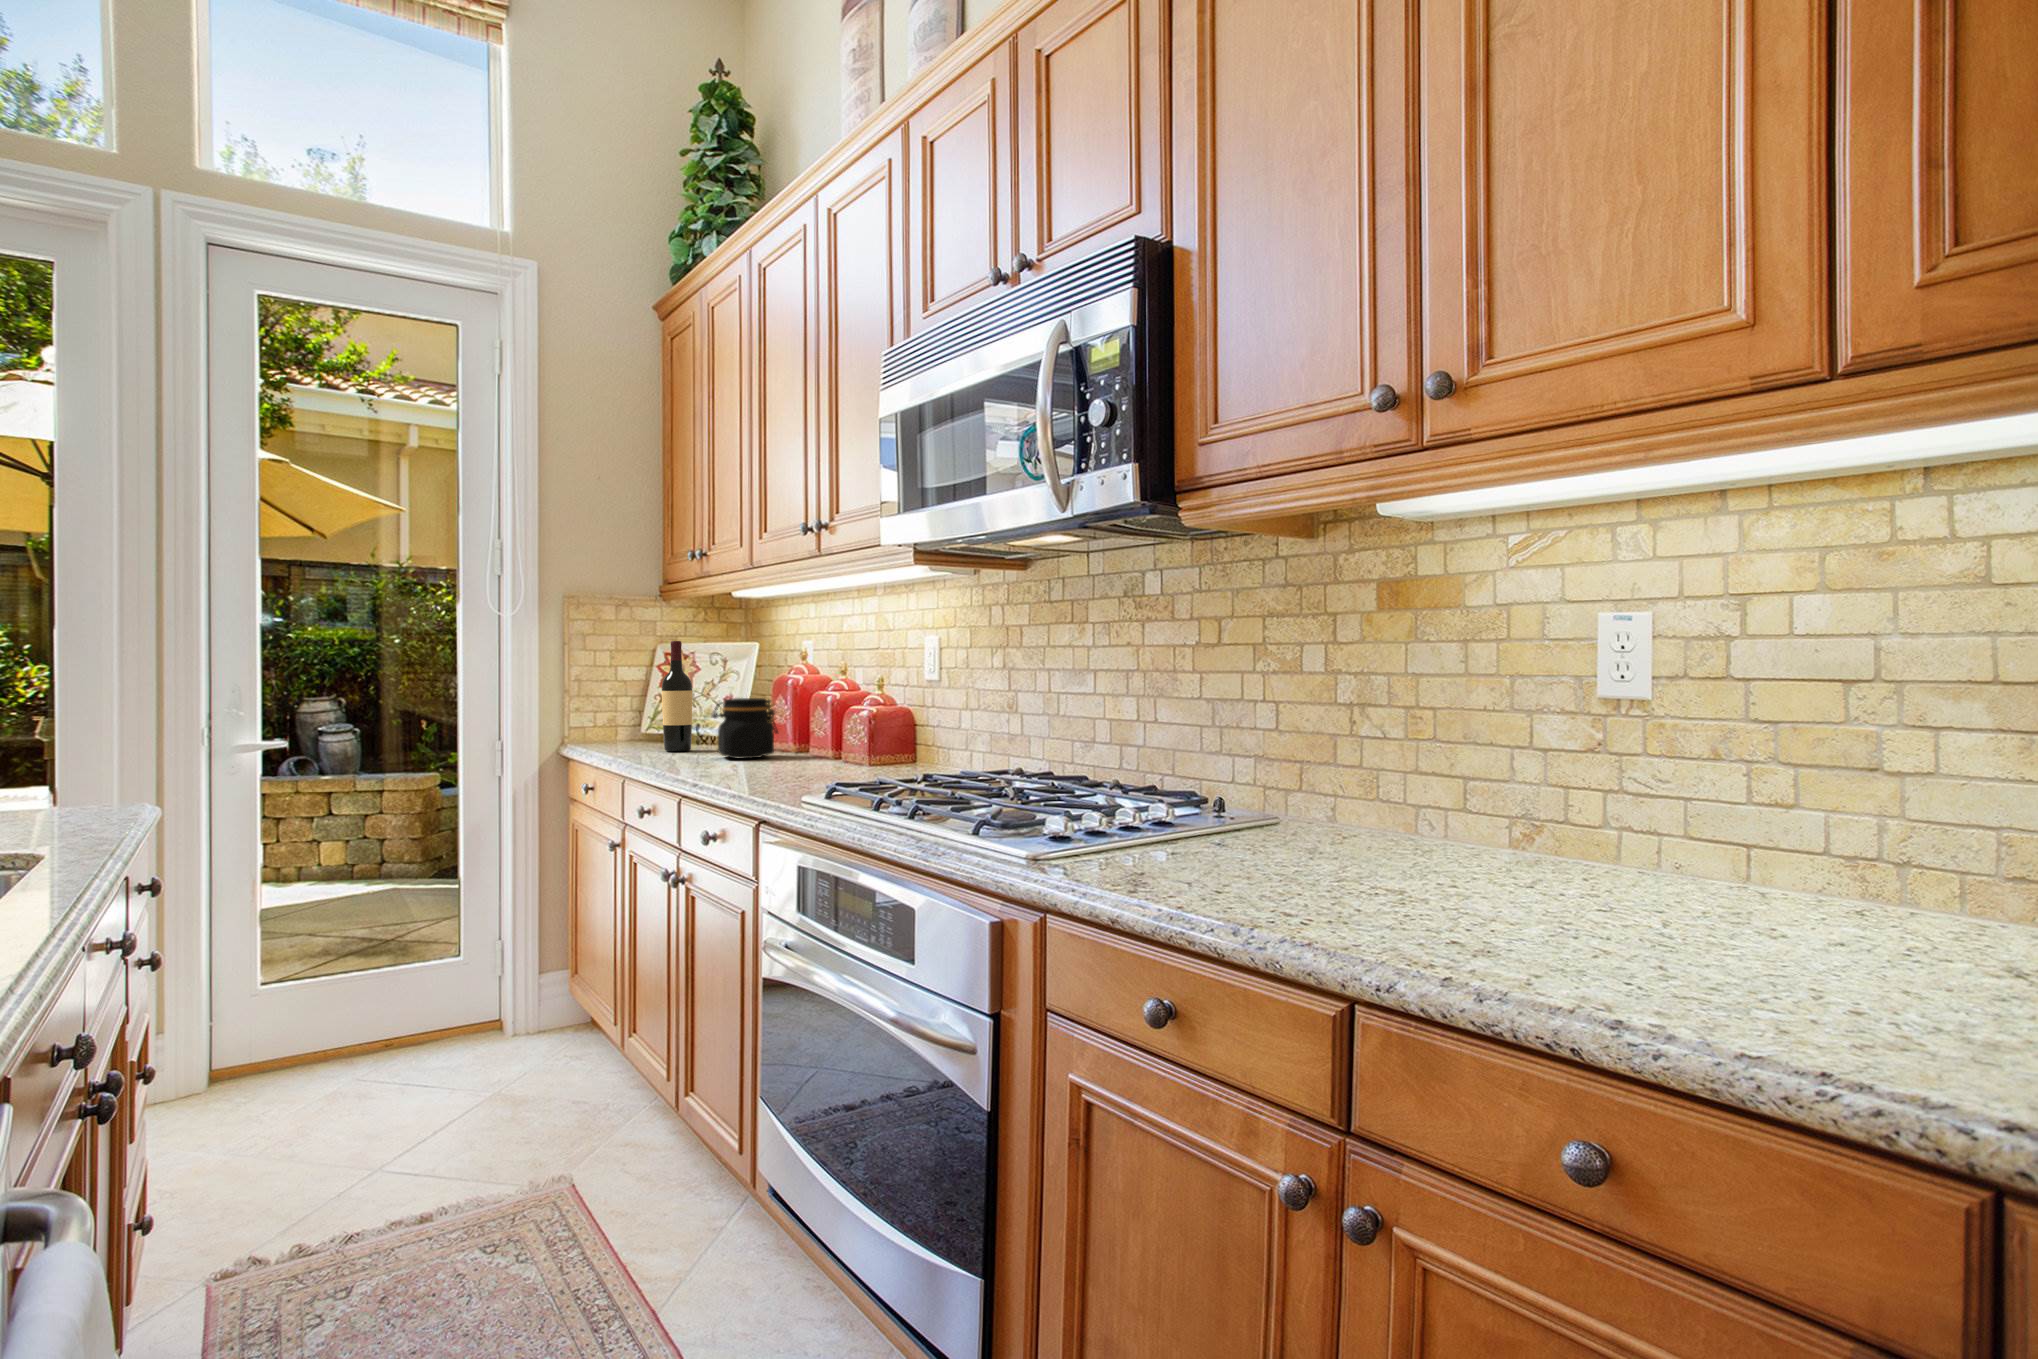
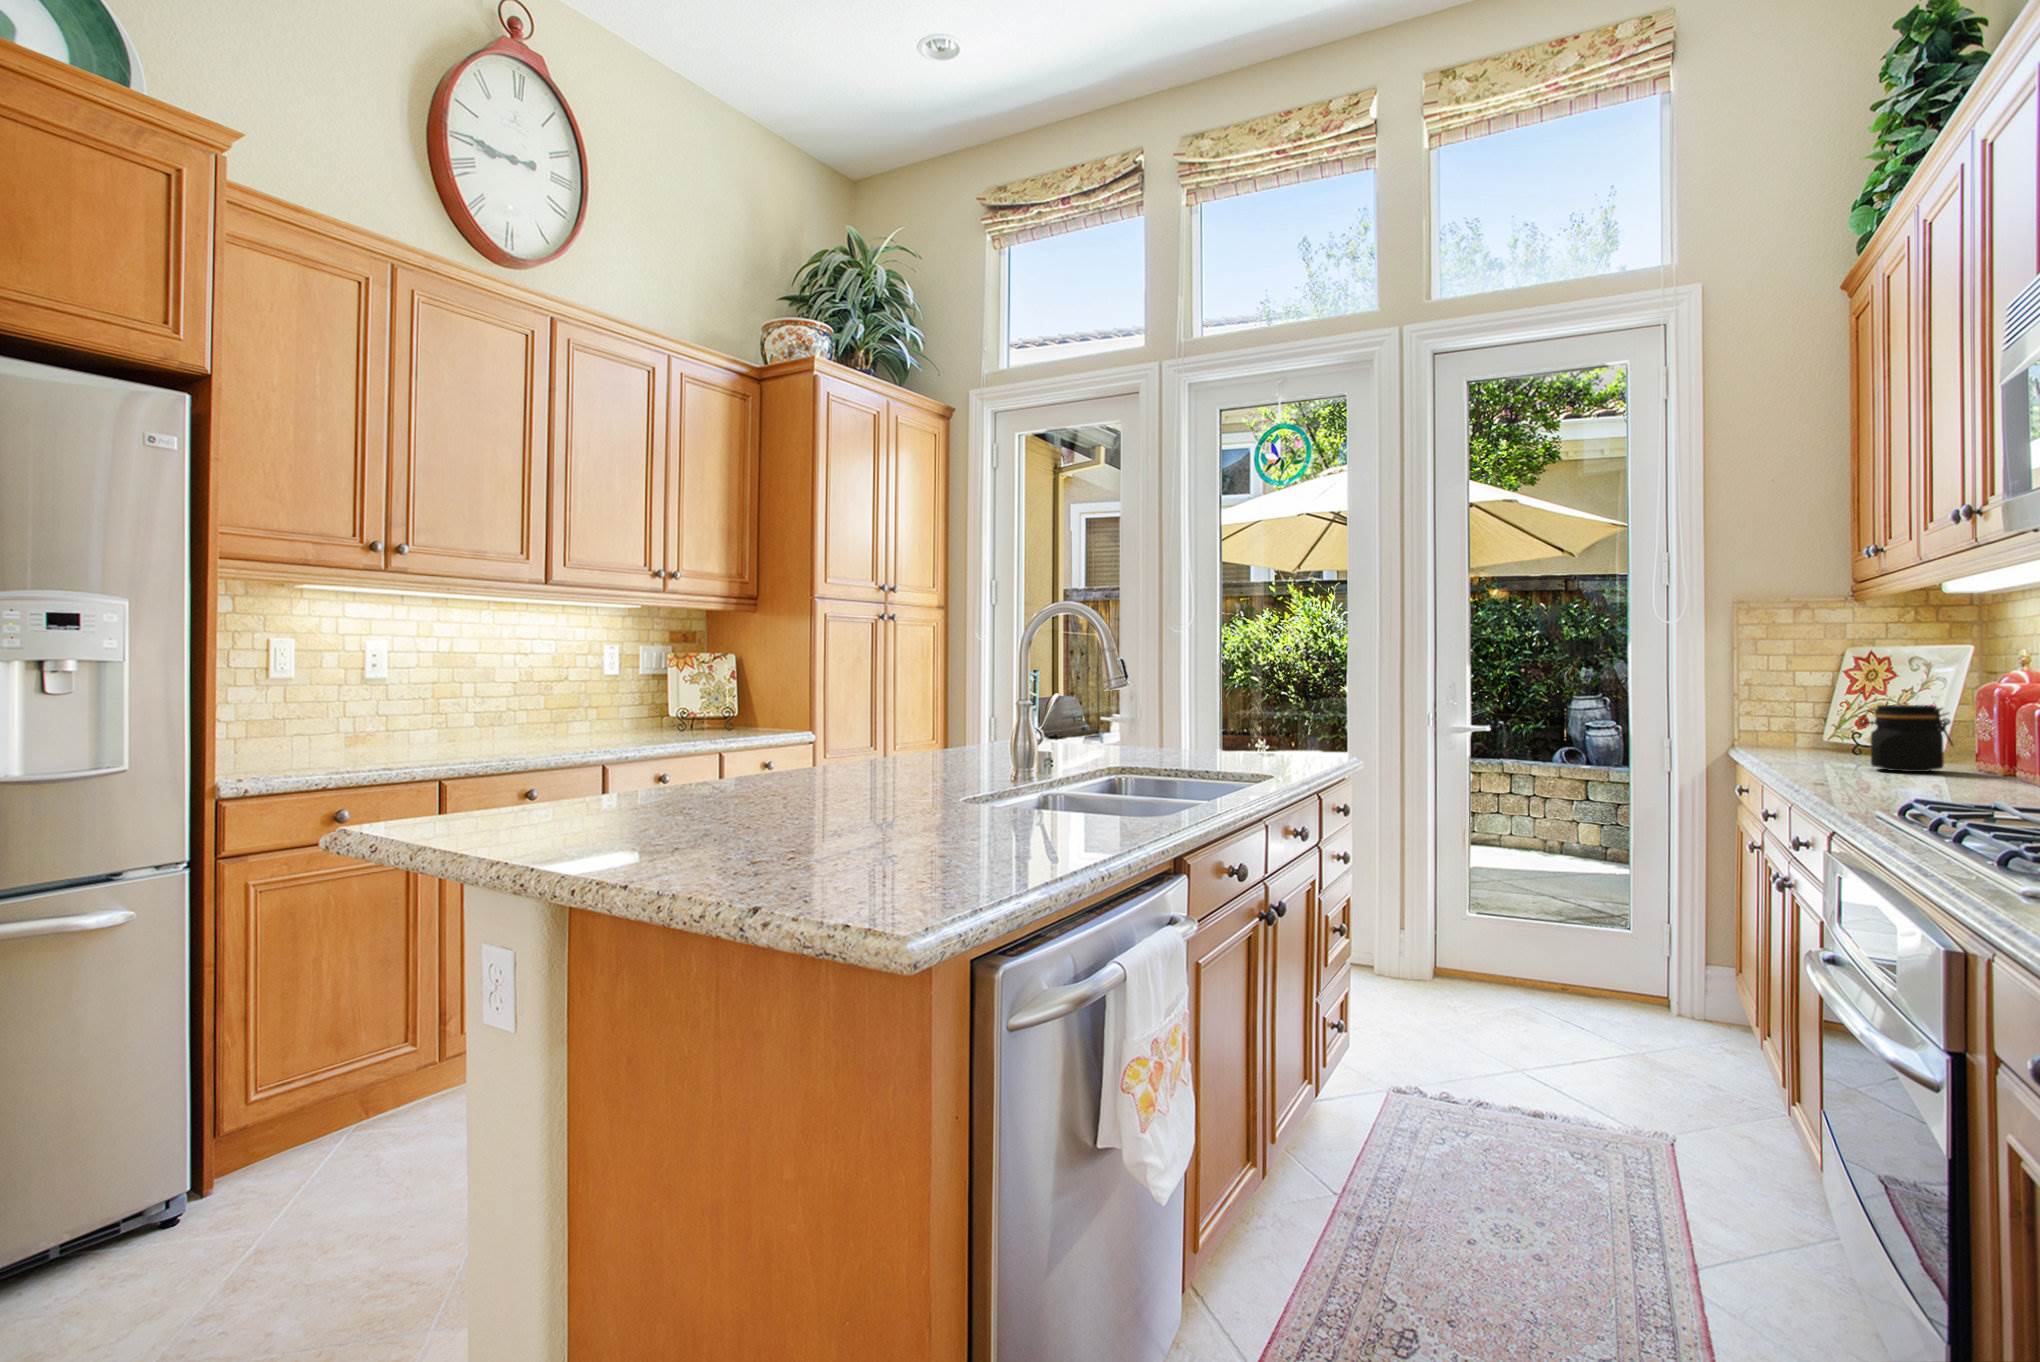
wine bottle: present [662,641,692,752] -> none [1816,644,1855,760]

